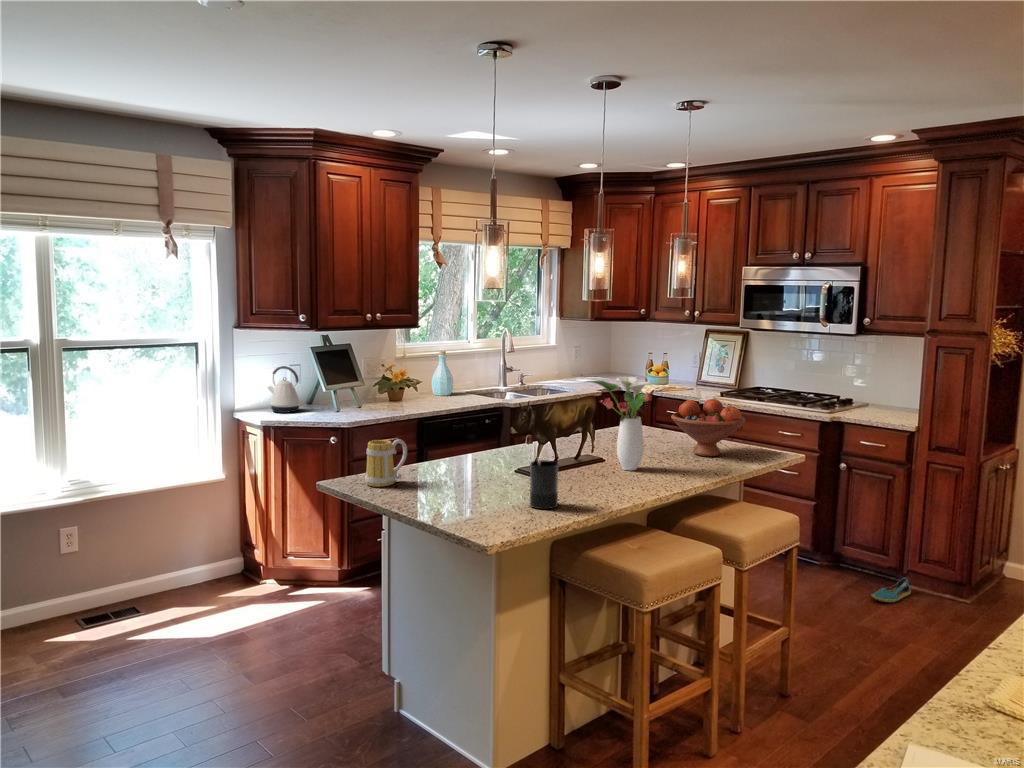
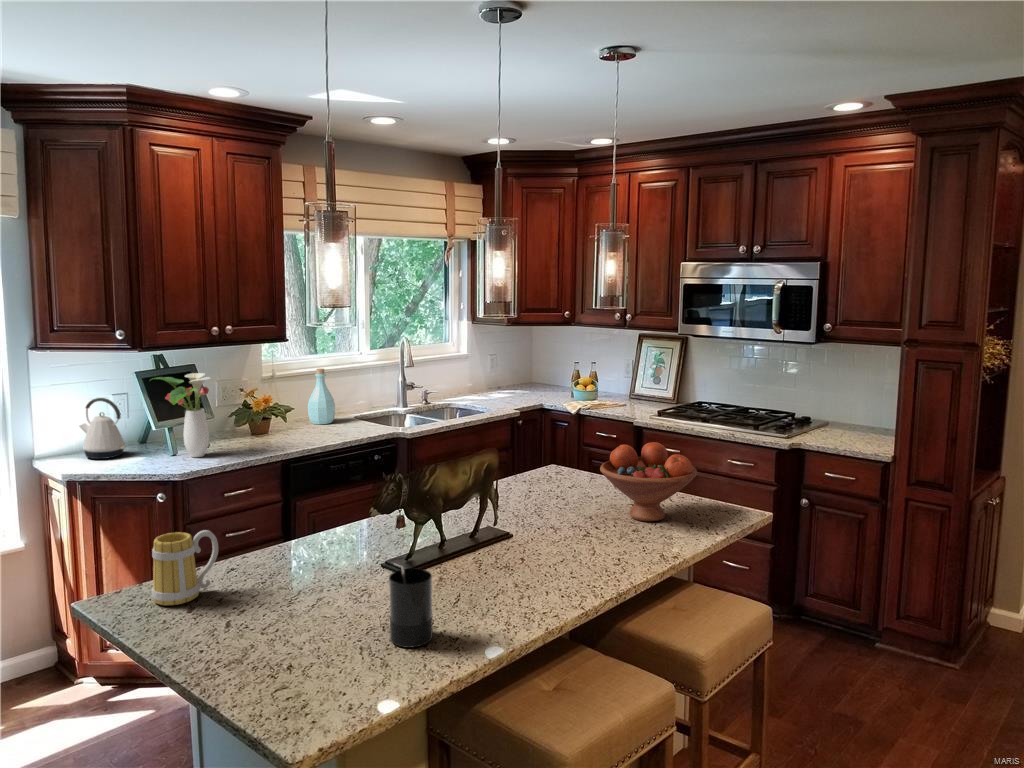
flower arrangement: present [587,377,652,470] -> present [151,373,211,457]
shoe: present [872,578,911,602] -> none [844,637,889,672]

